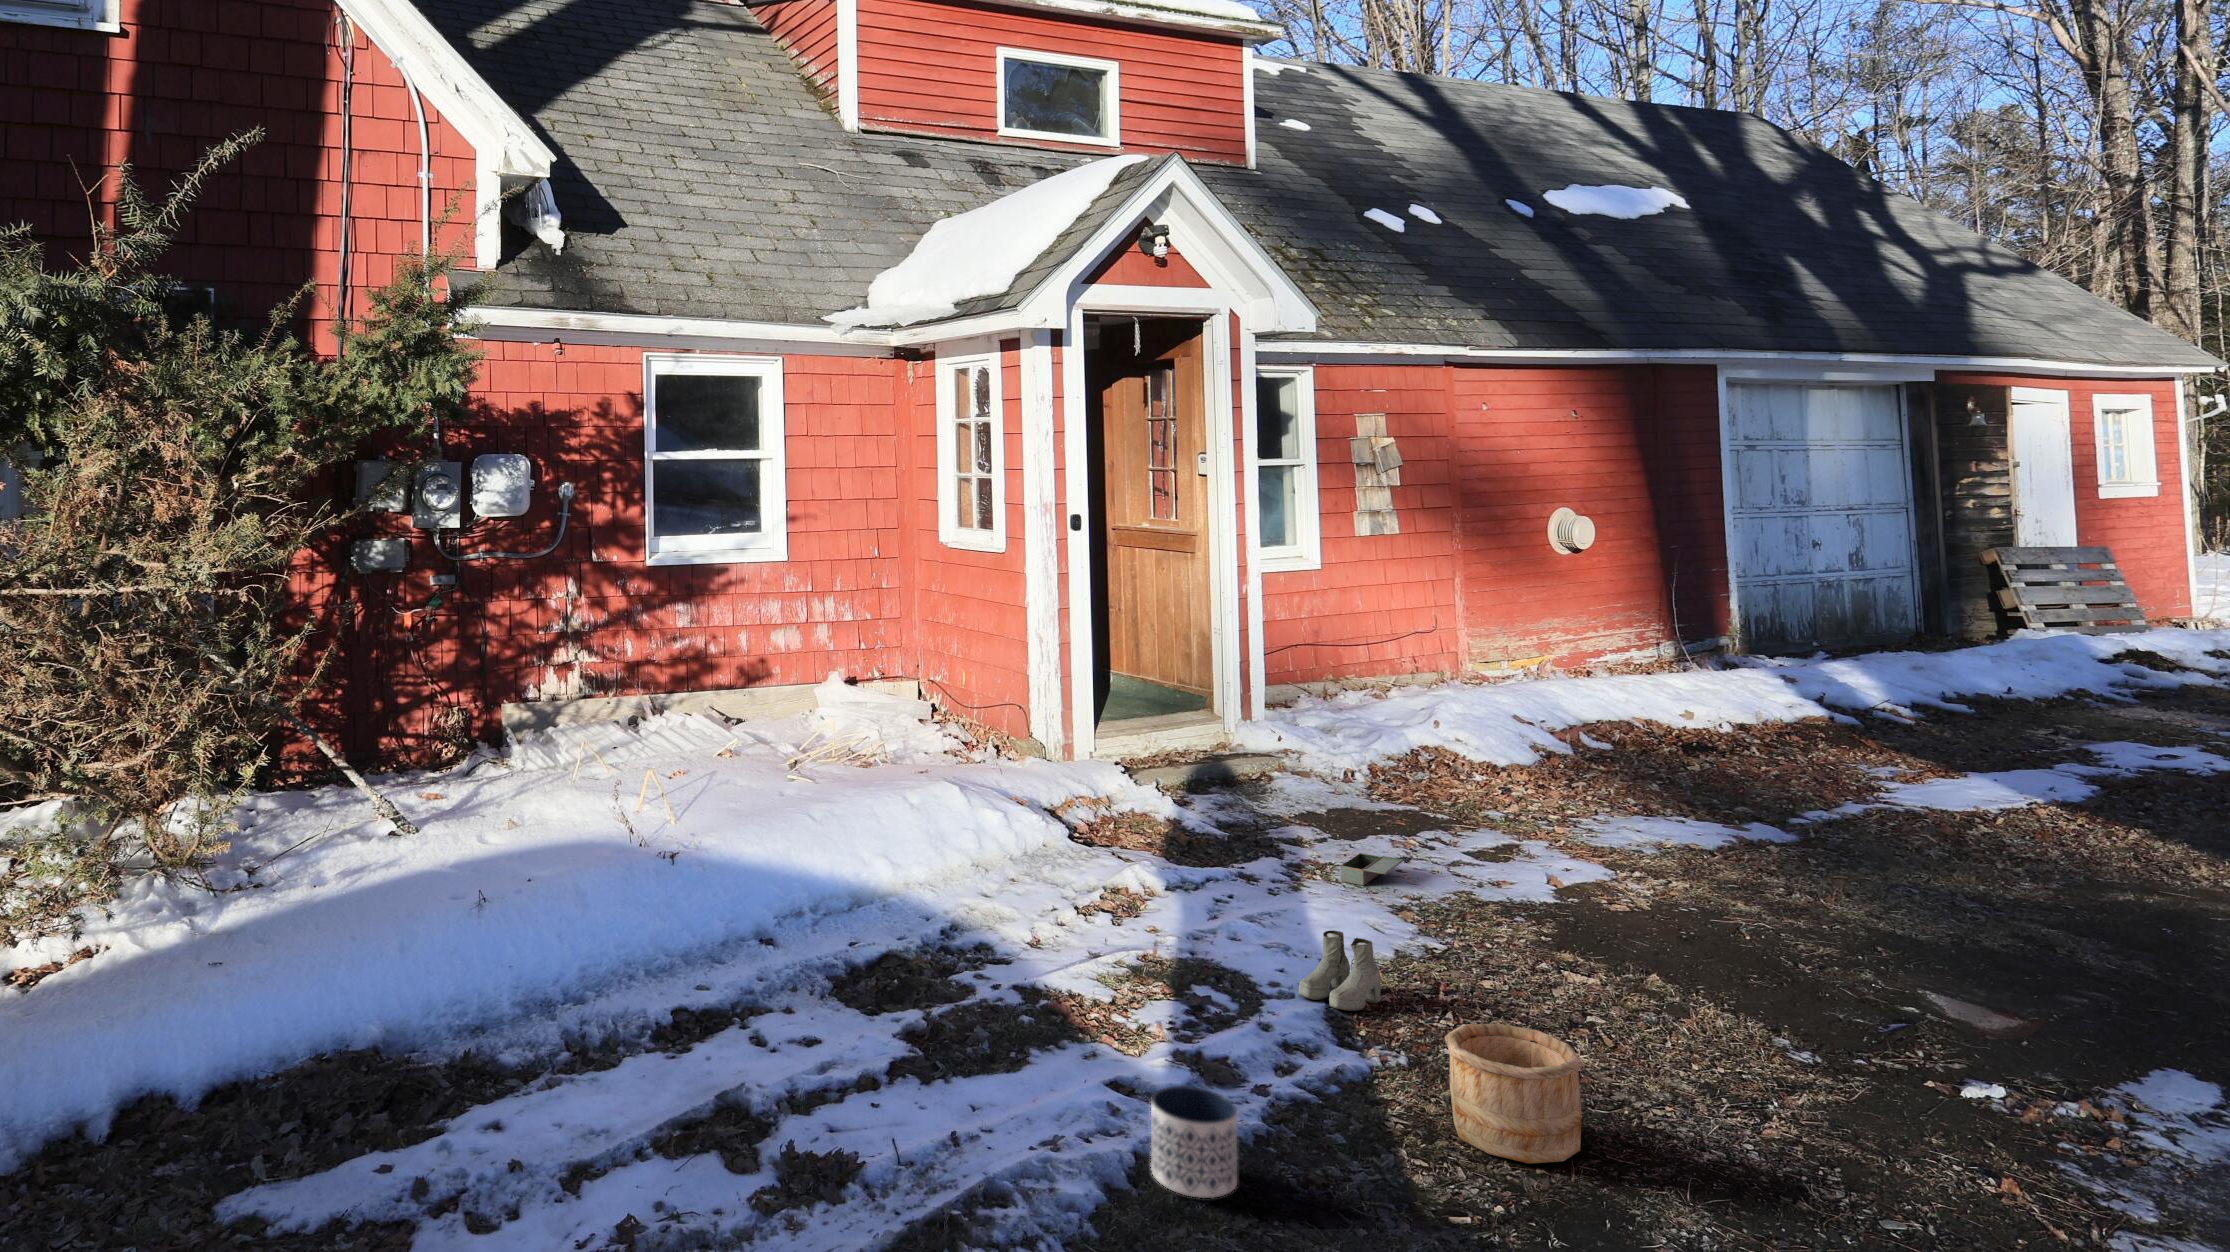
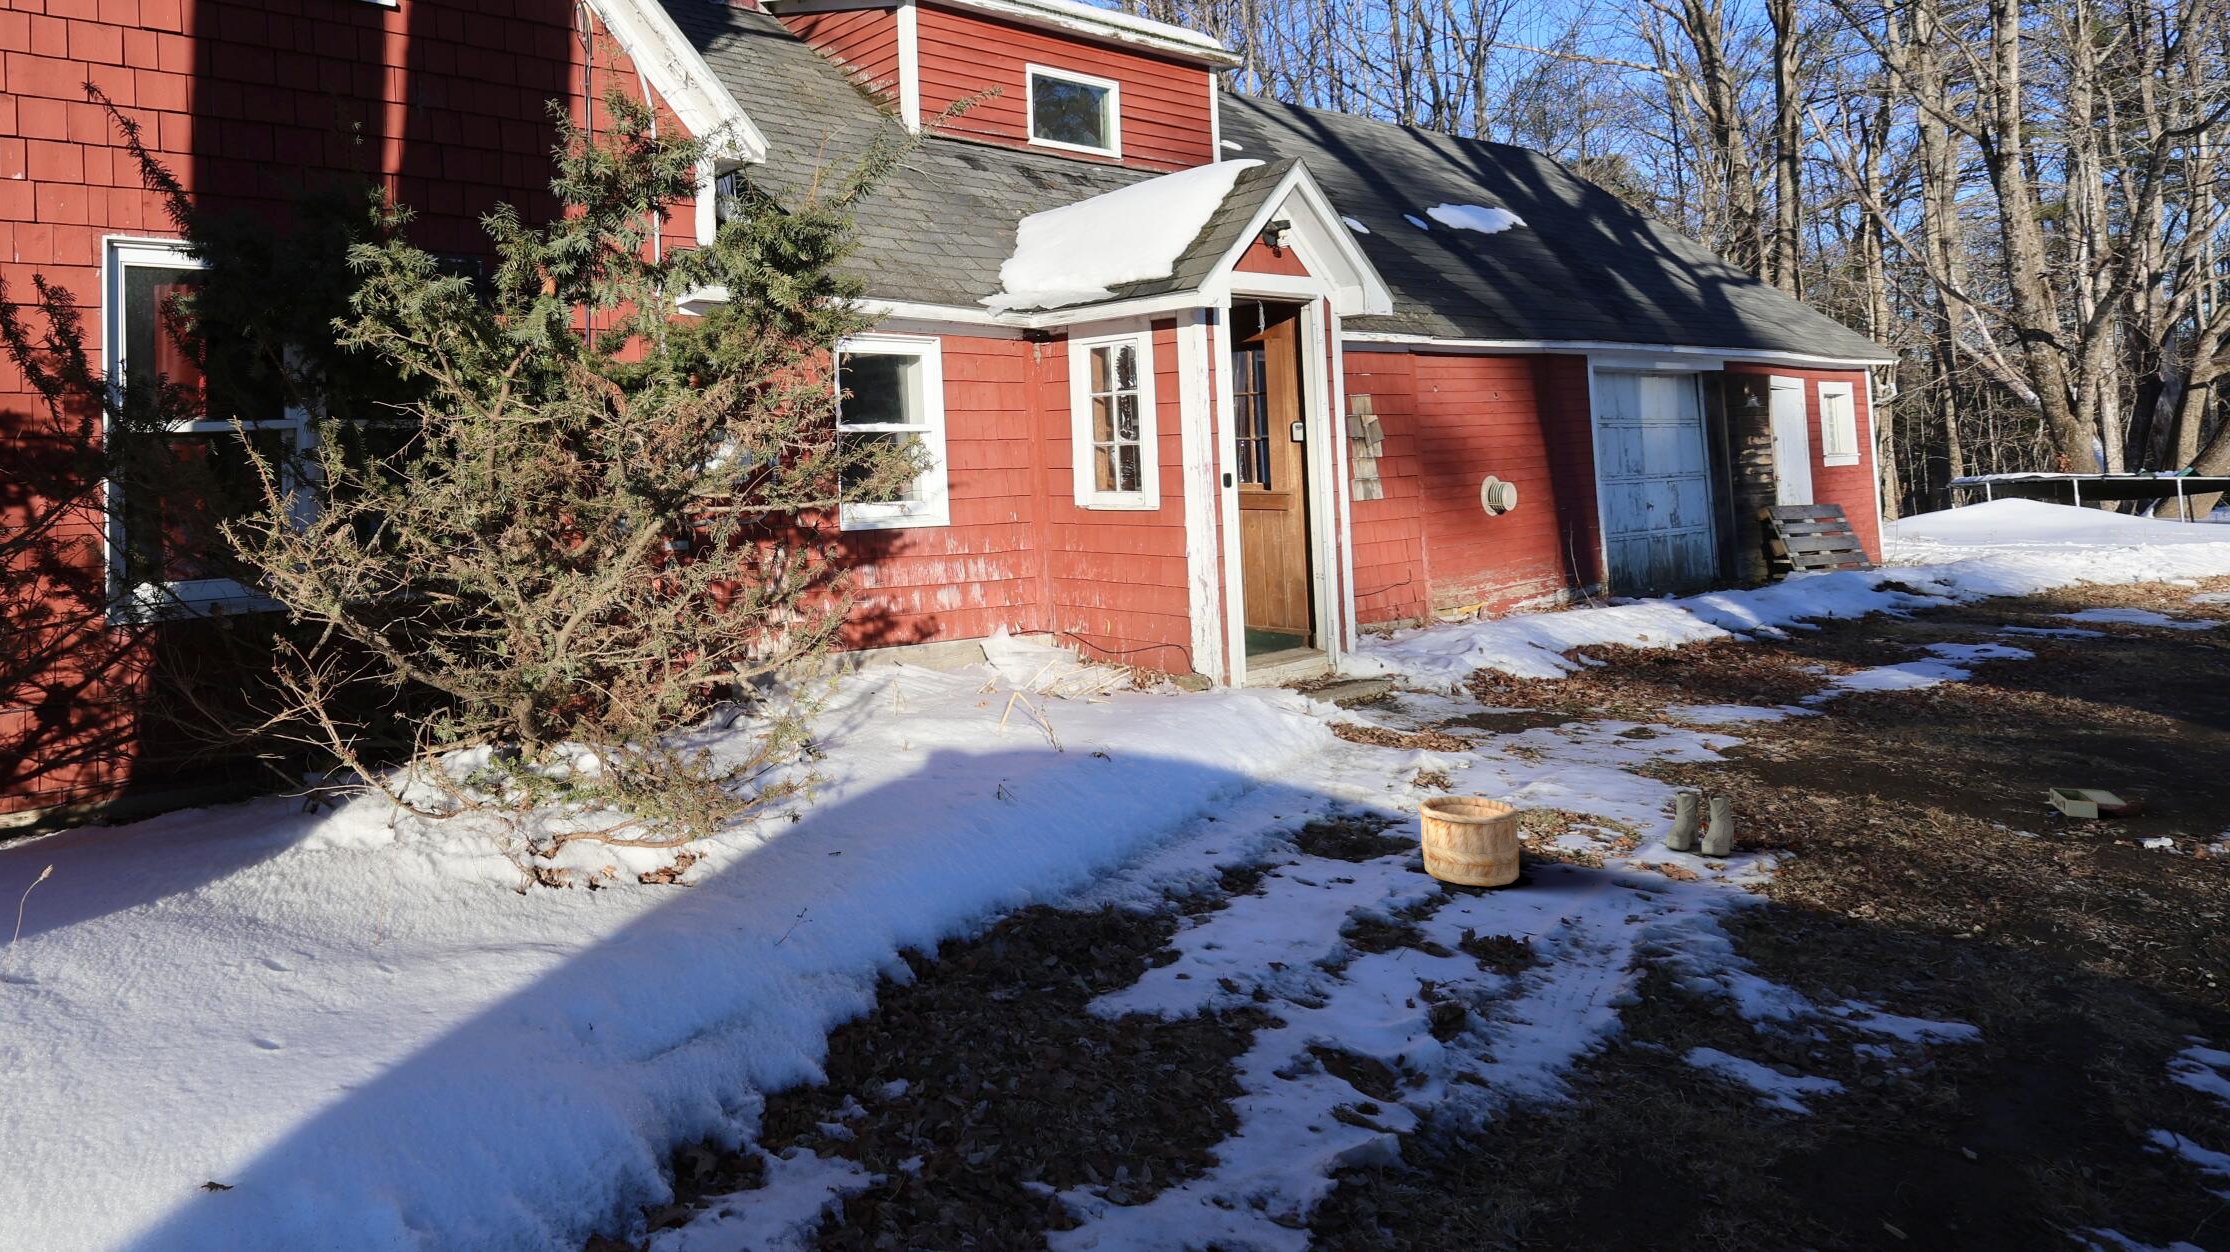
toolbox: present [1341,853,1403,886] -> present [2049,788,2126,818]
wooden bucket: present [1445,1024,1583,1163] -> present [1417,796,1519,886]
planter: present [1151,1086,1237,1198] -> none [1731,902,1822,990]

